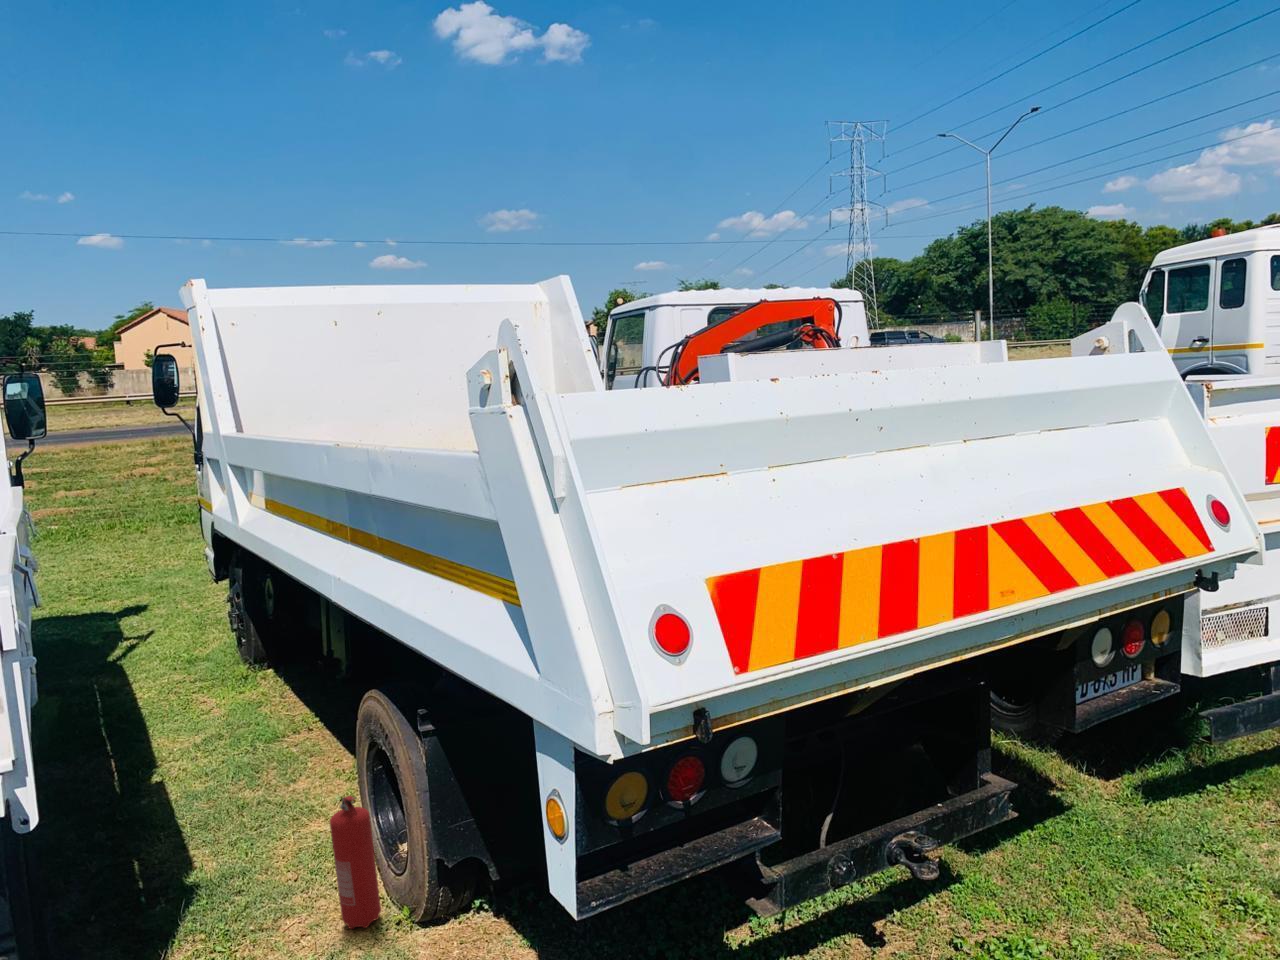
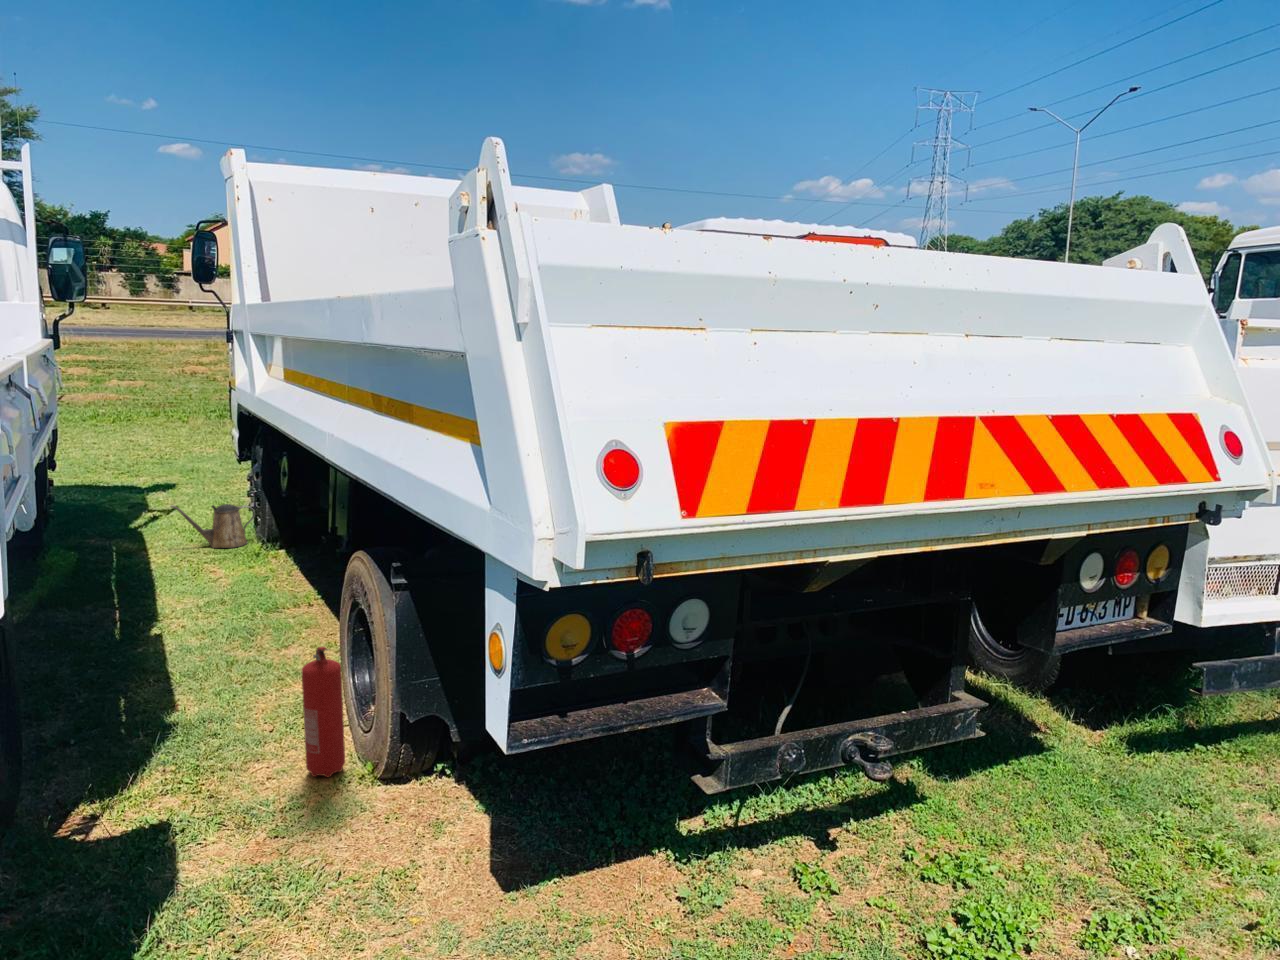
watering can: none [152,628,239,675] -> present [171,504,255,548]

